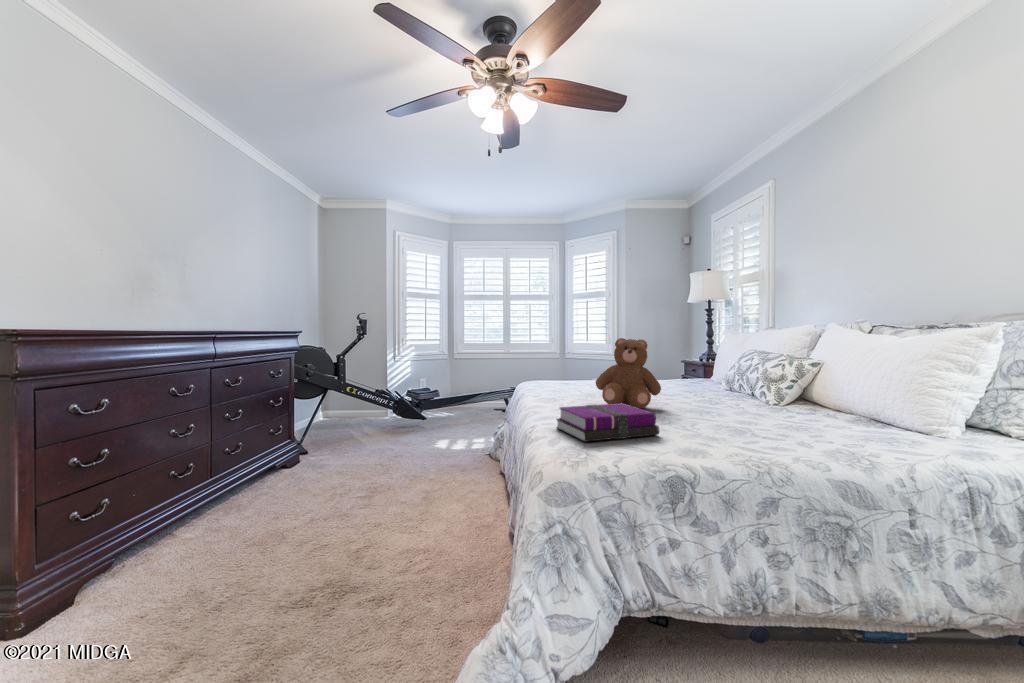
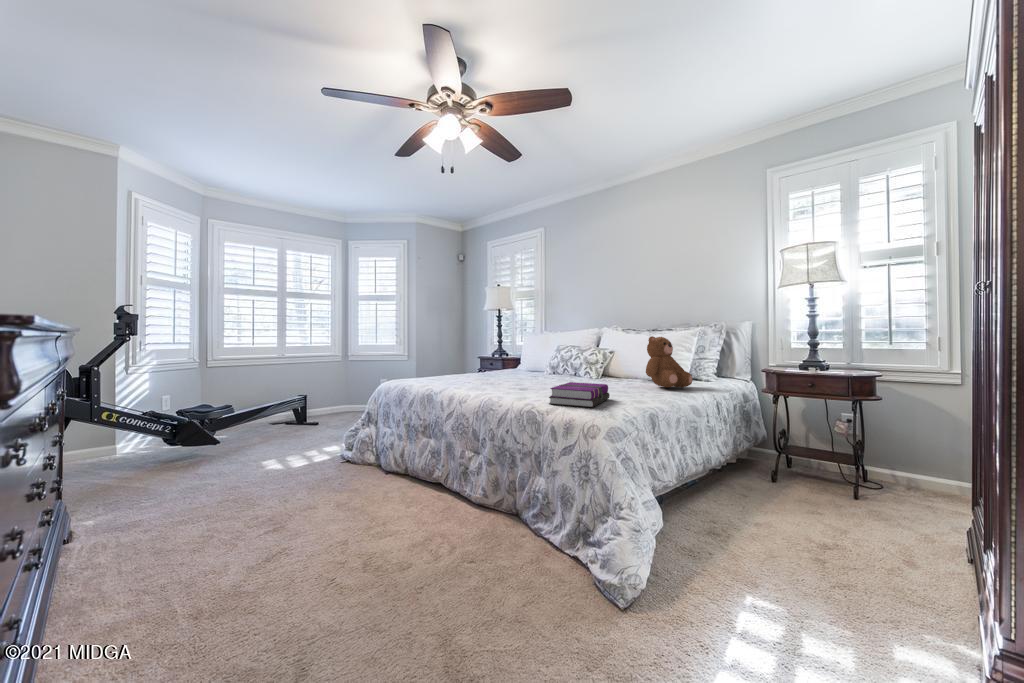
teddy bear: present [596,338,661,408] -> present [646,336,693,387]

